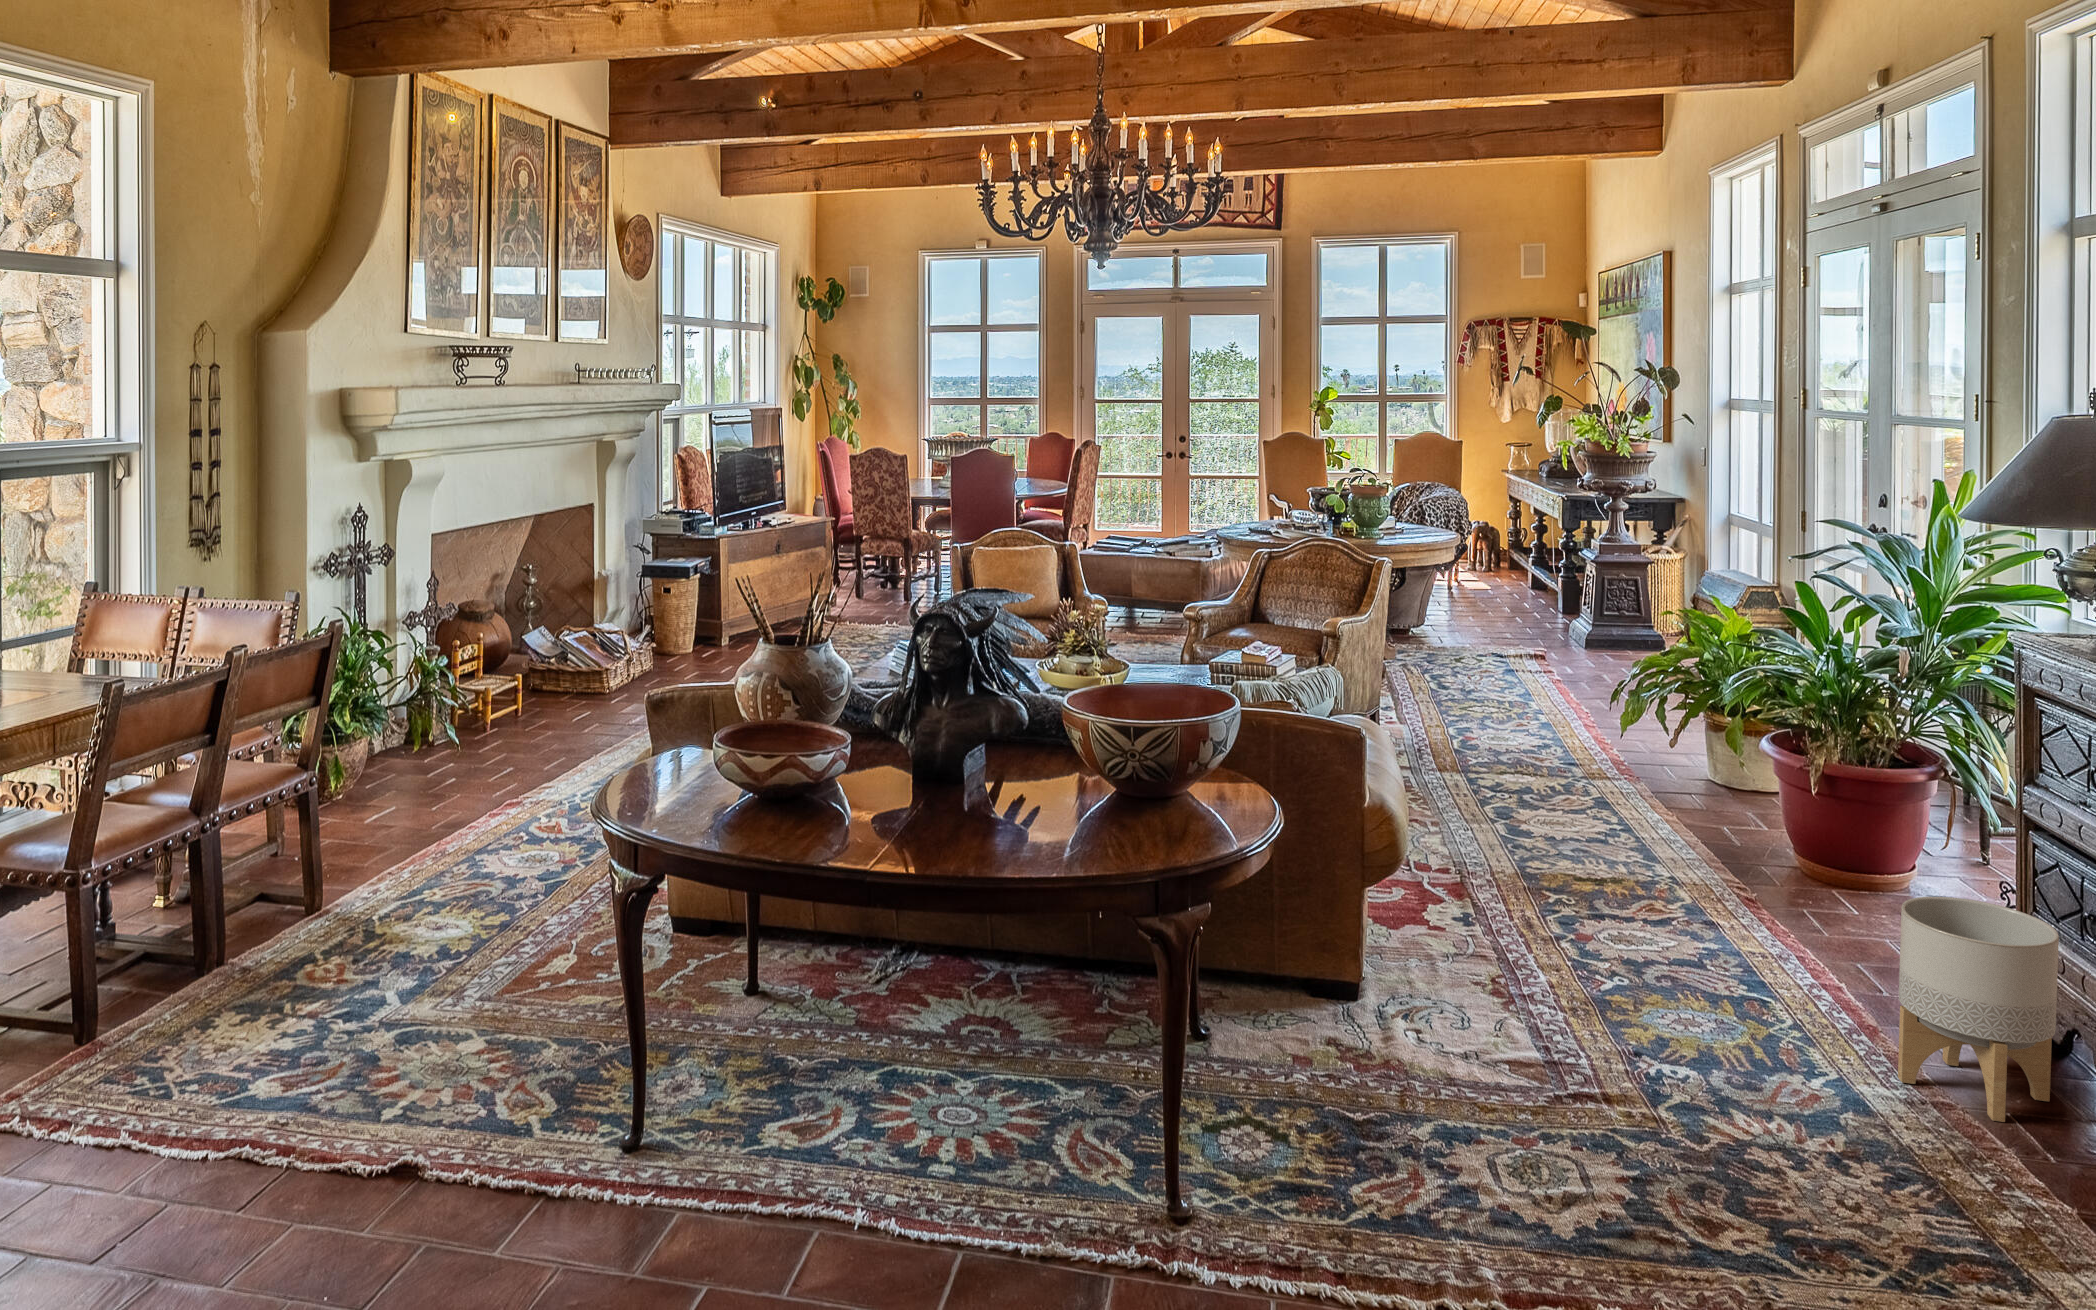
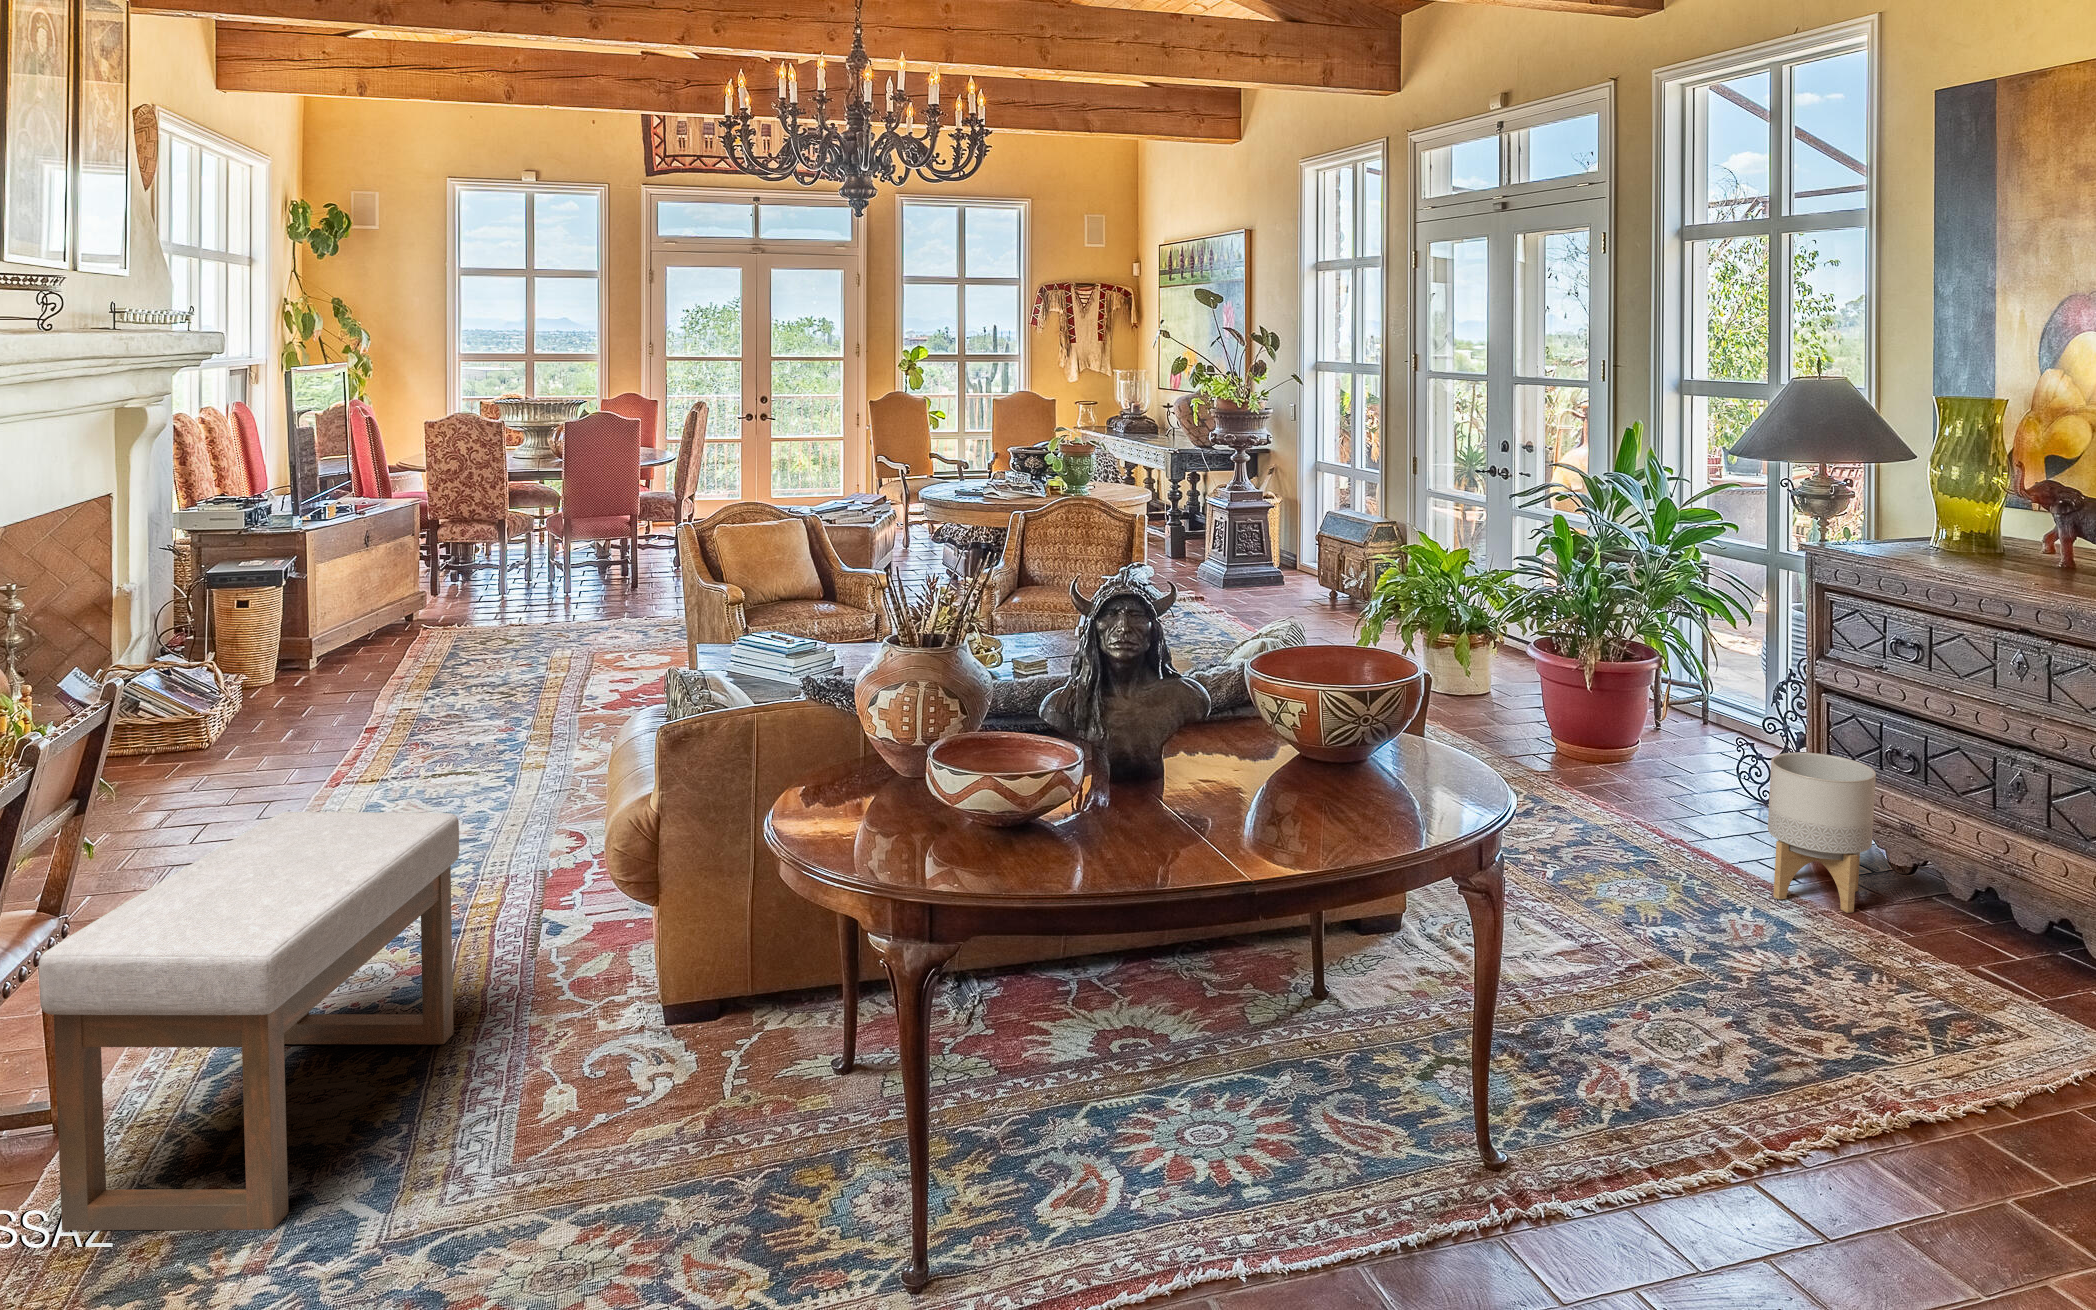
ottoman: none [249,721,554,993] -> present [39,812,459,1230]

